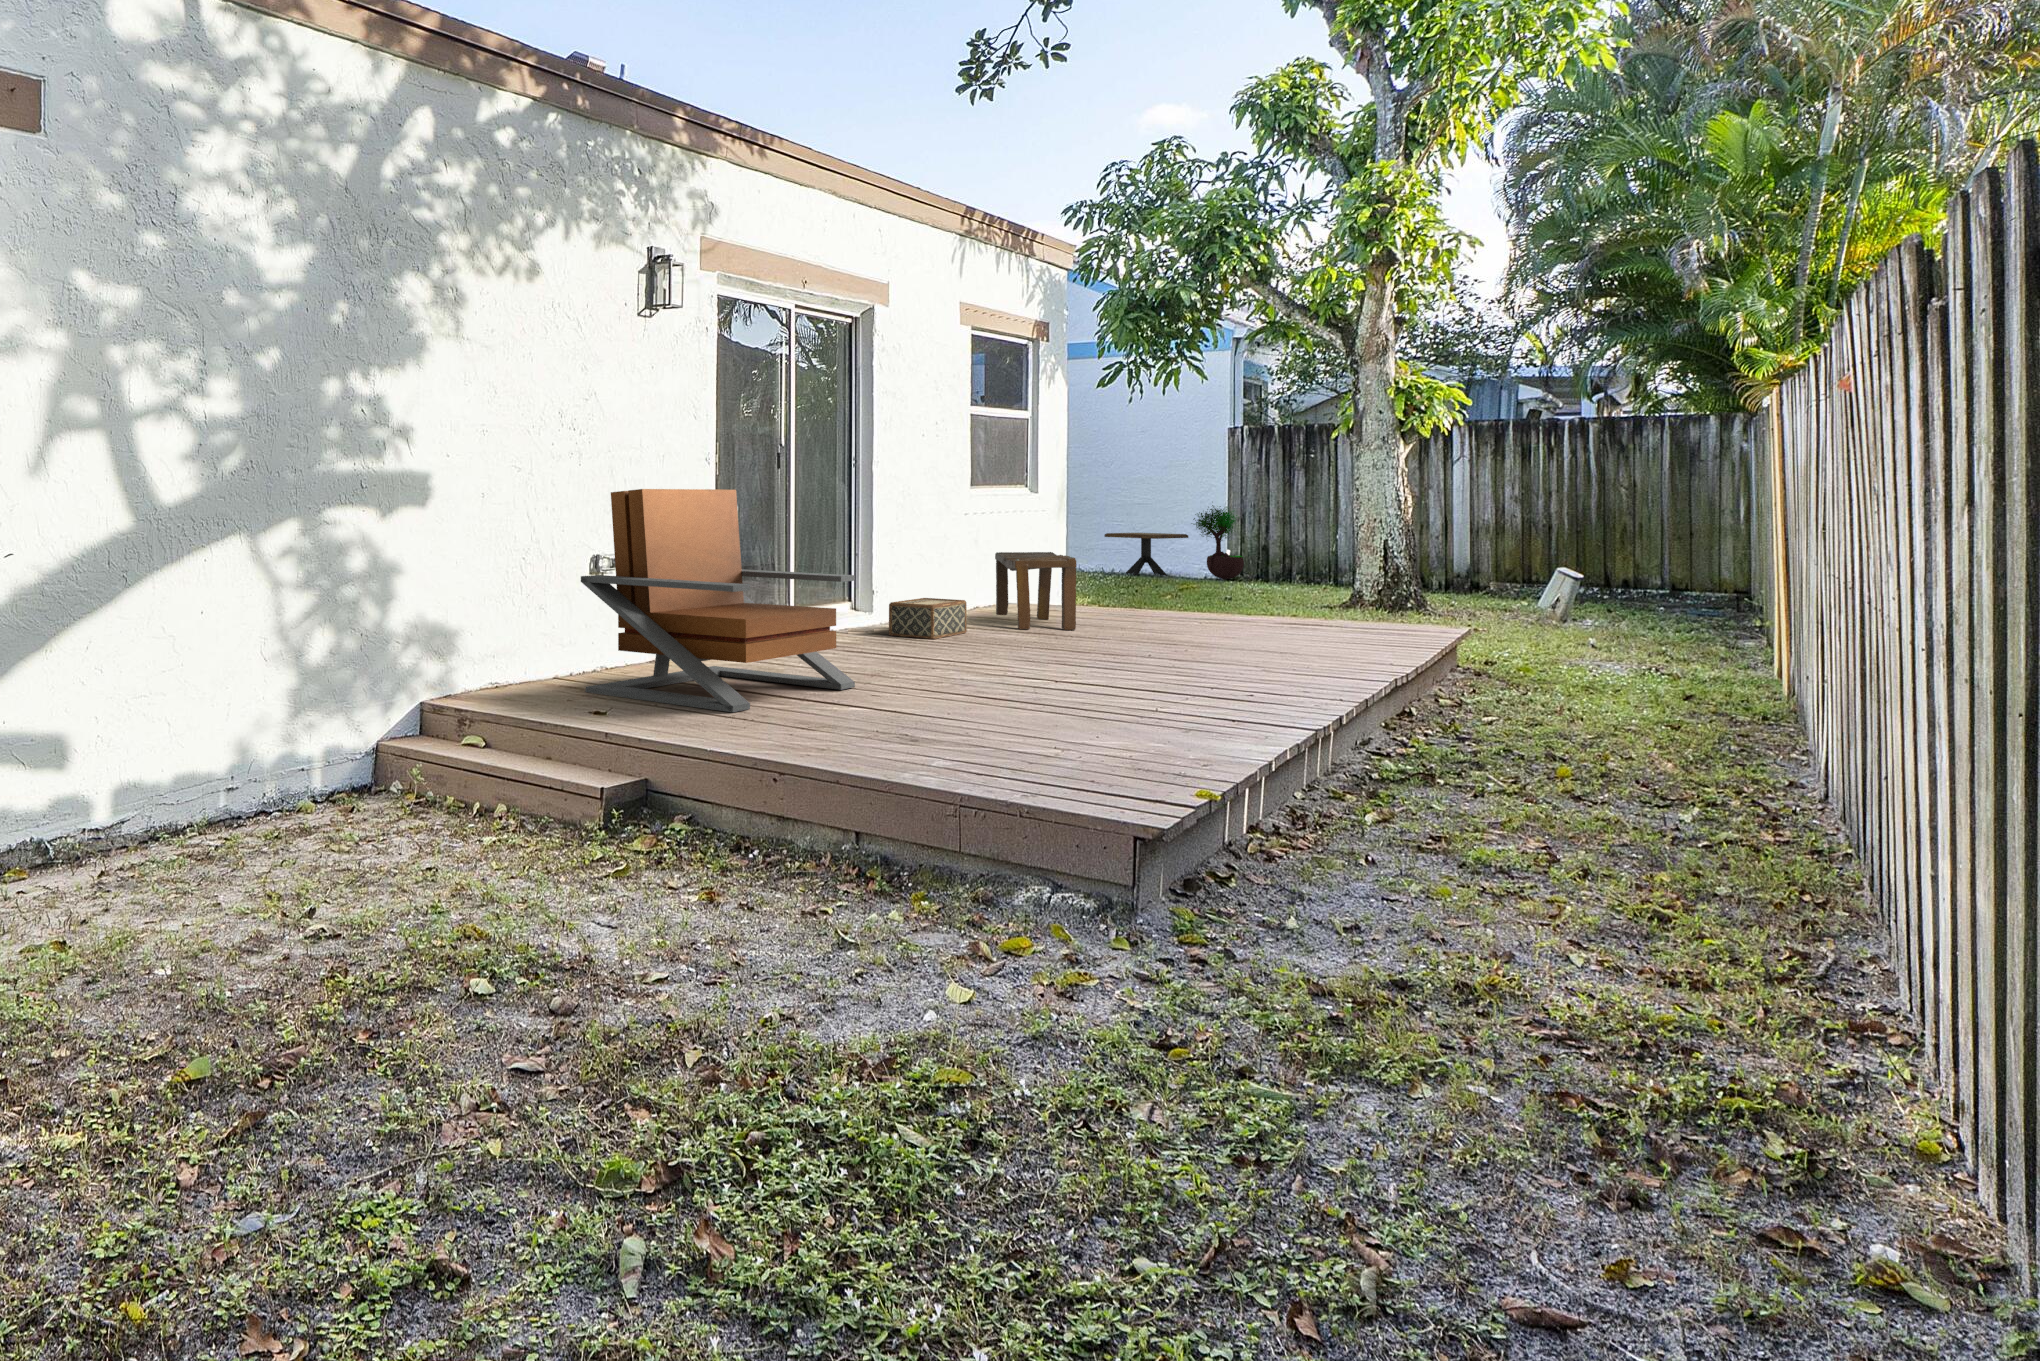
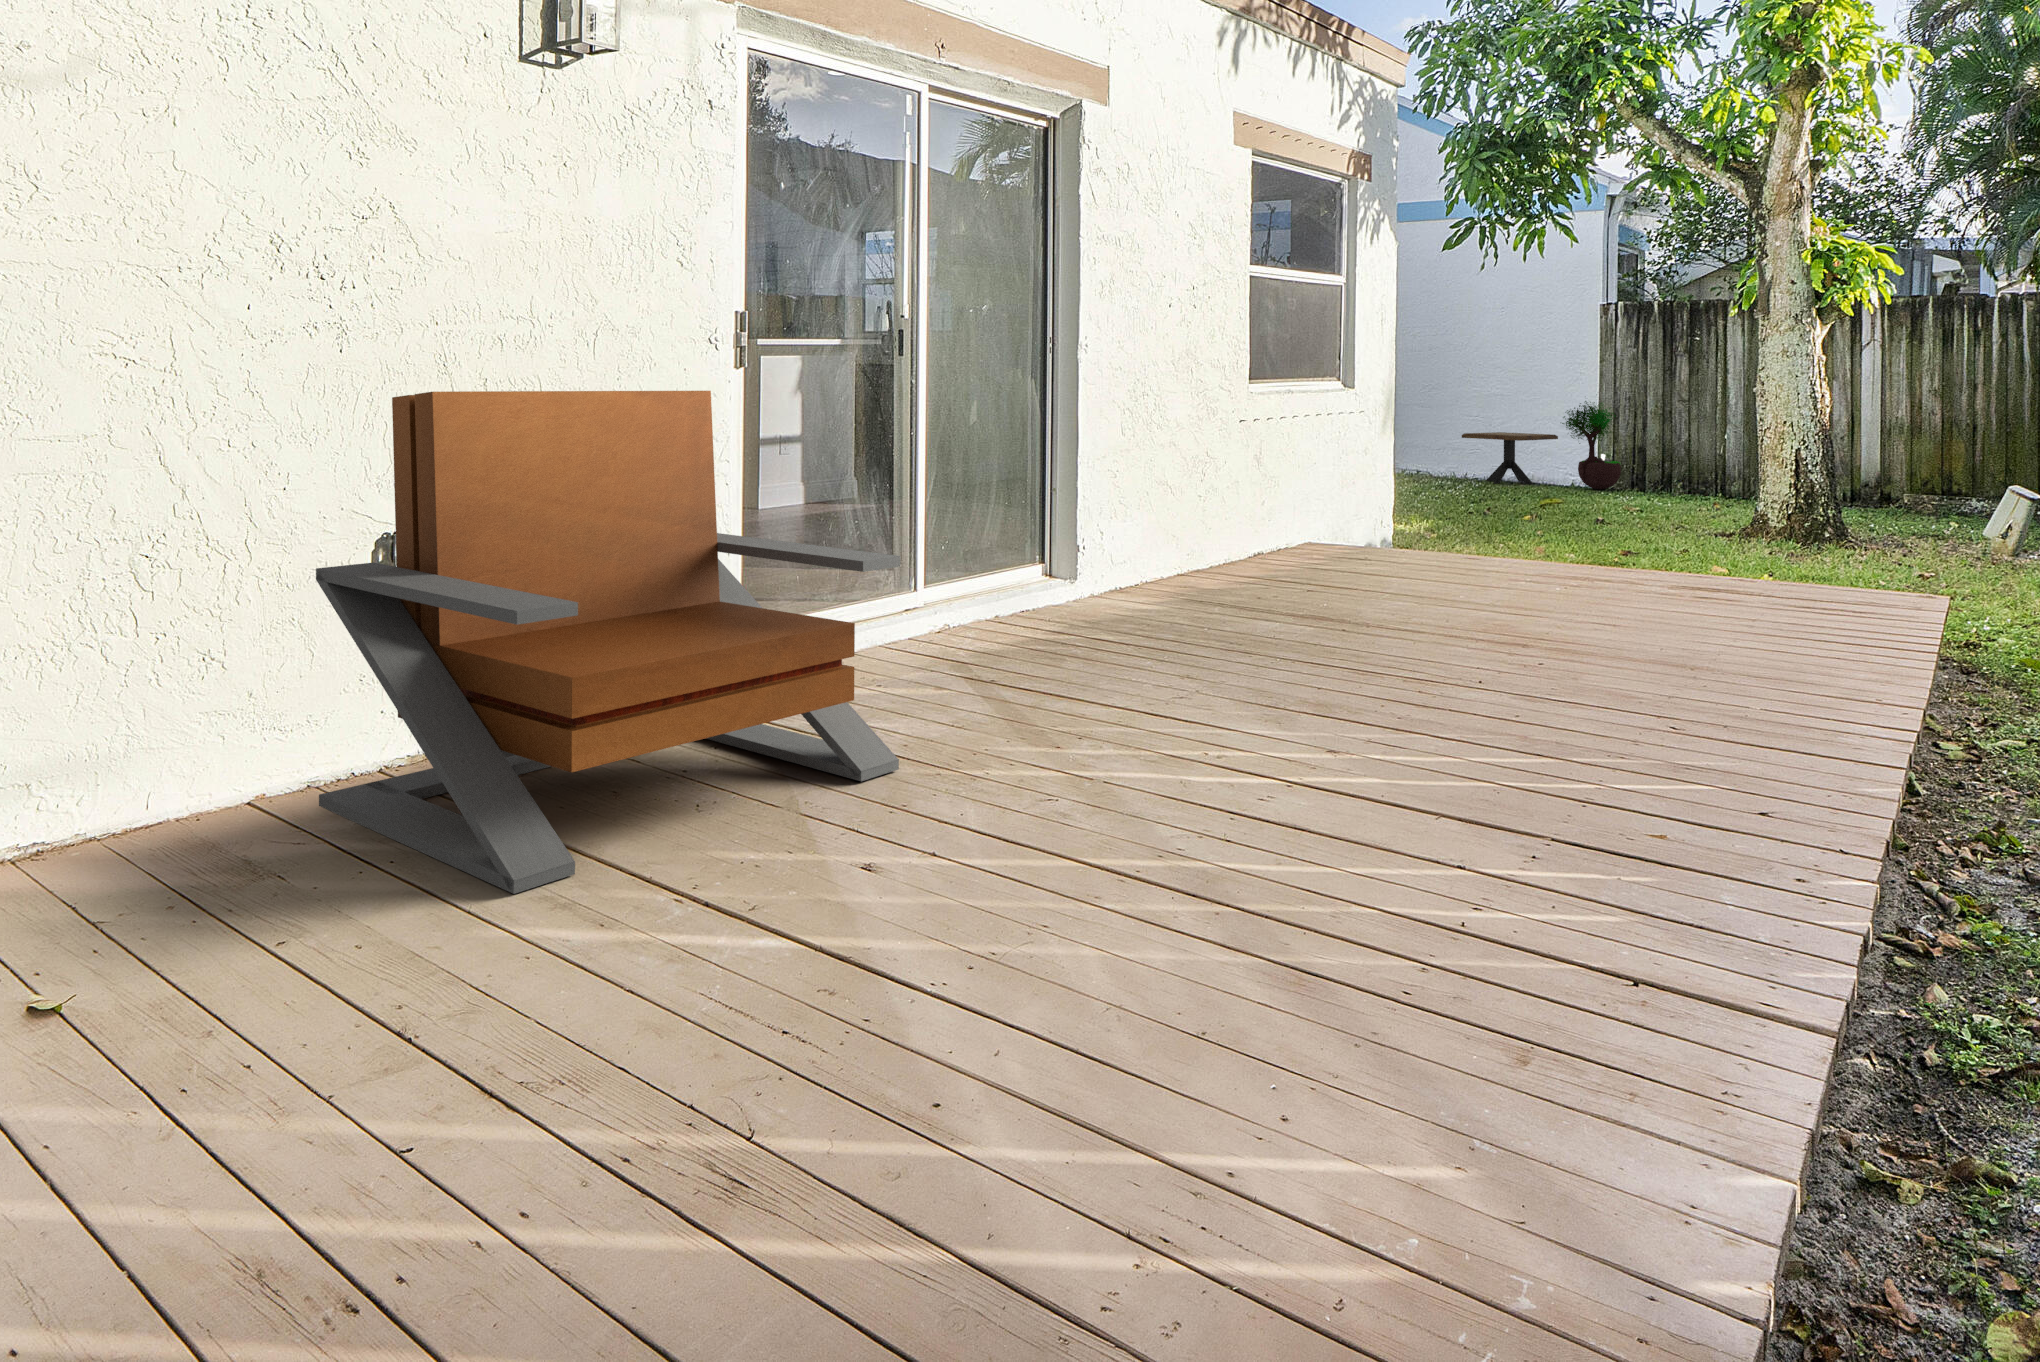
bench: present [995,552,1077,630] -> none [1286,472,1385,589]
woven basket: present [889,598,967,639] -> none [1101,545,1223,614]

